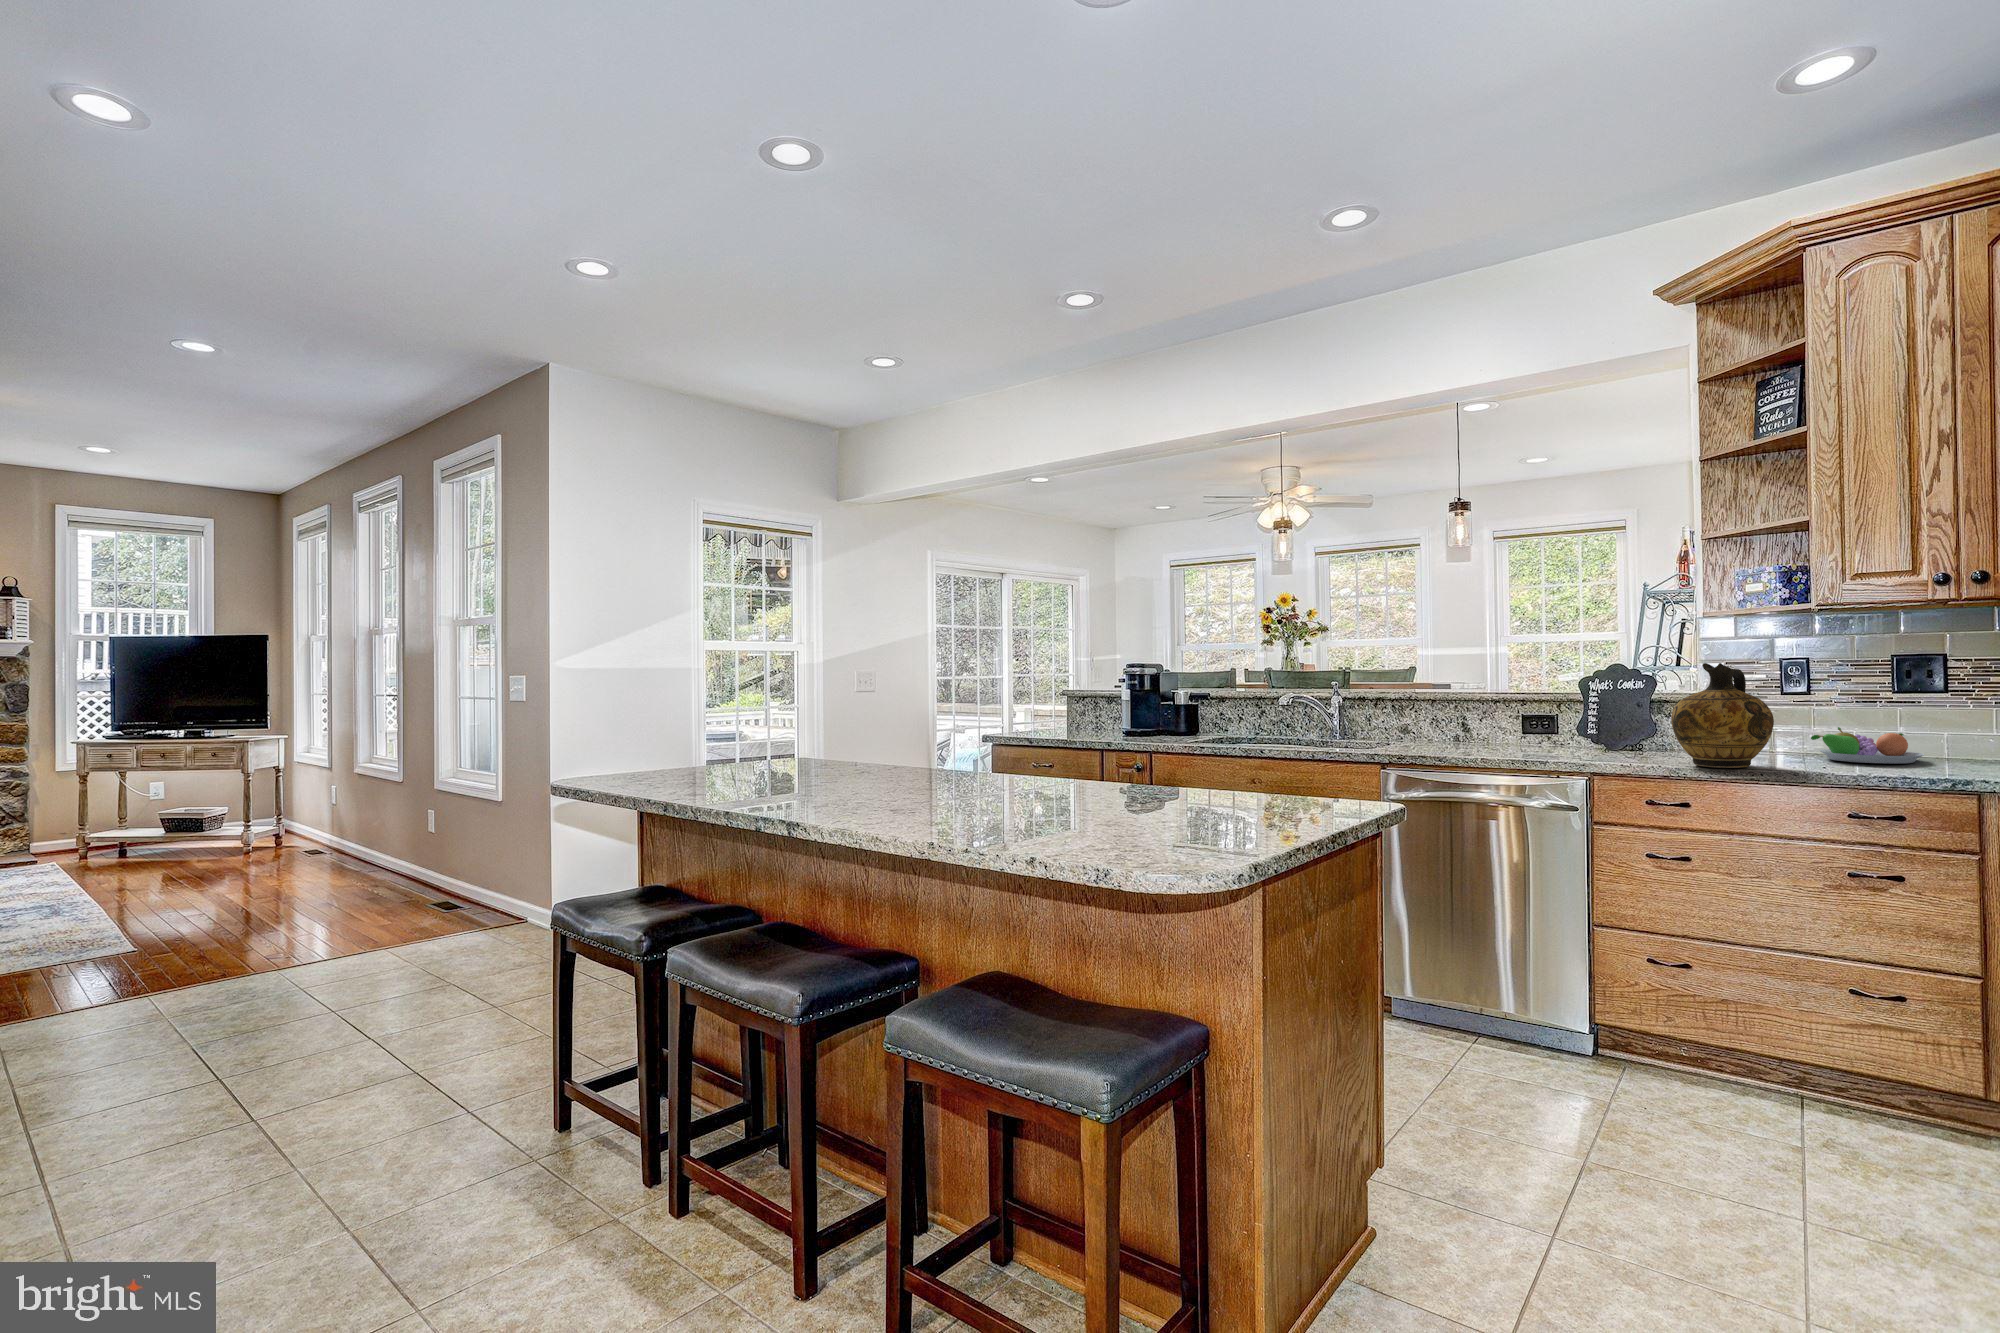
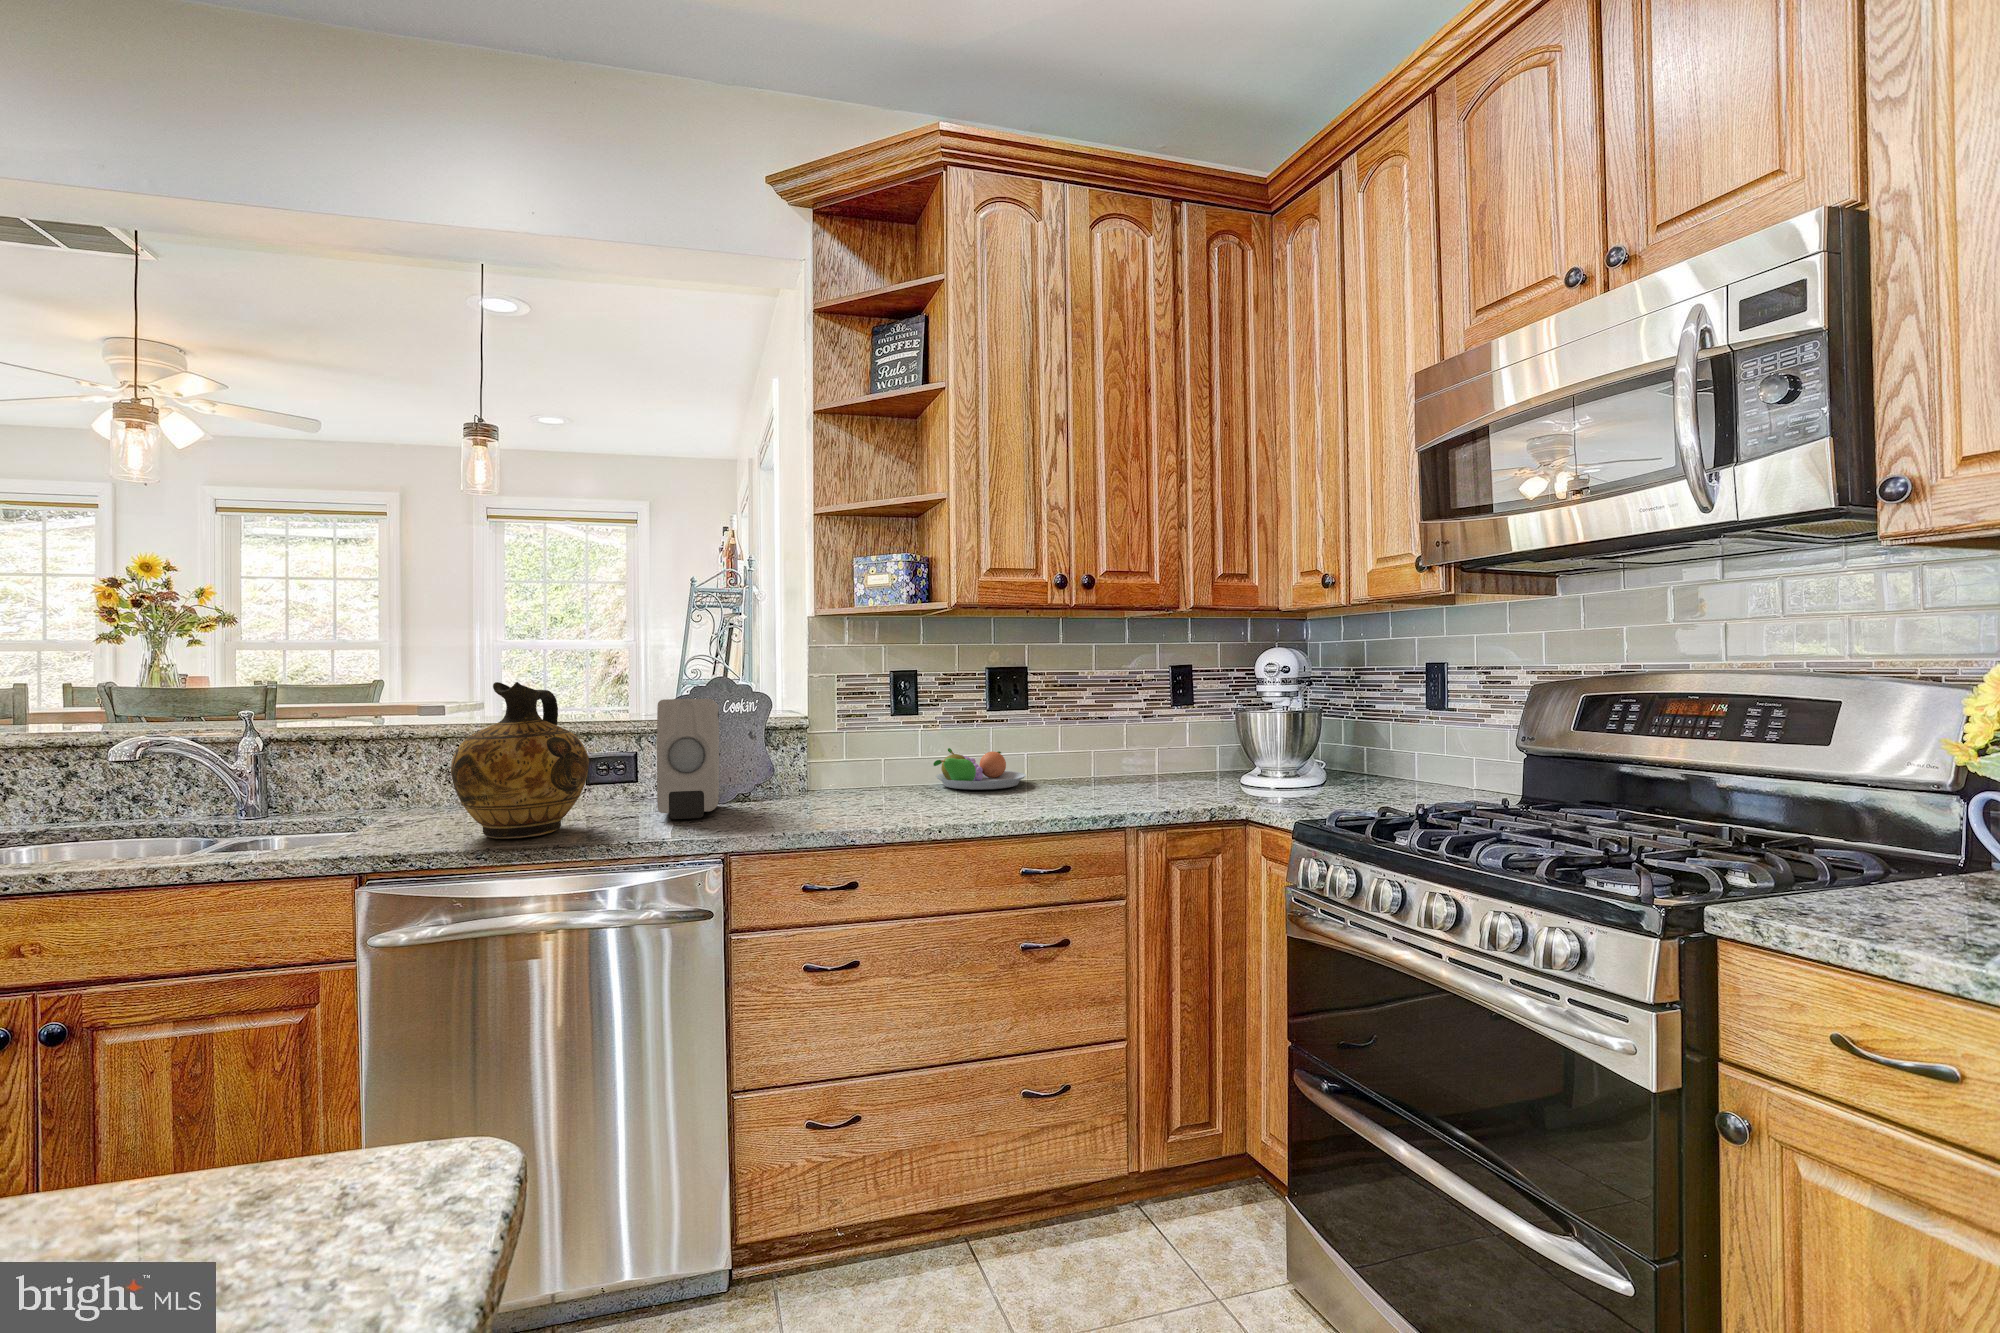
ceramic jug: present [1671,663,1774,768] -> present [451,682,589,839]
soap dispenser: none [1558,679,1611,758] -> present [657,699,719,819]

